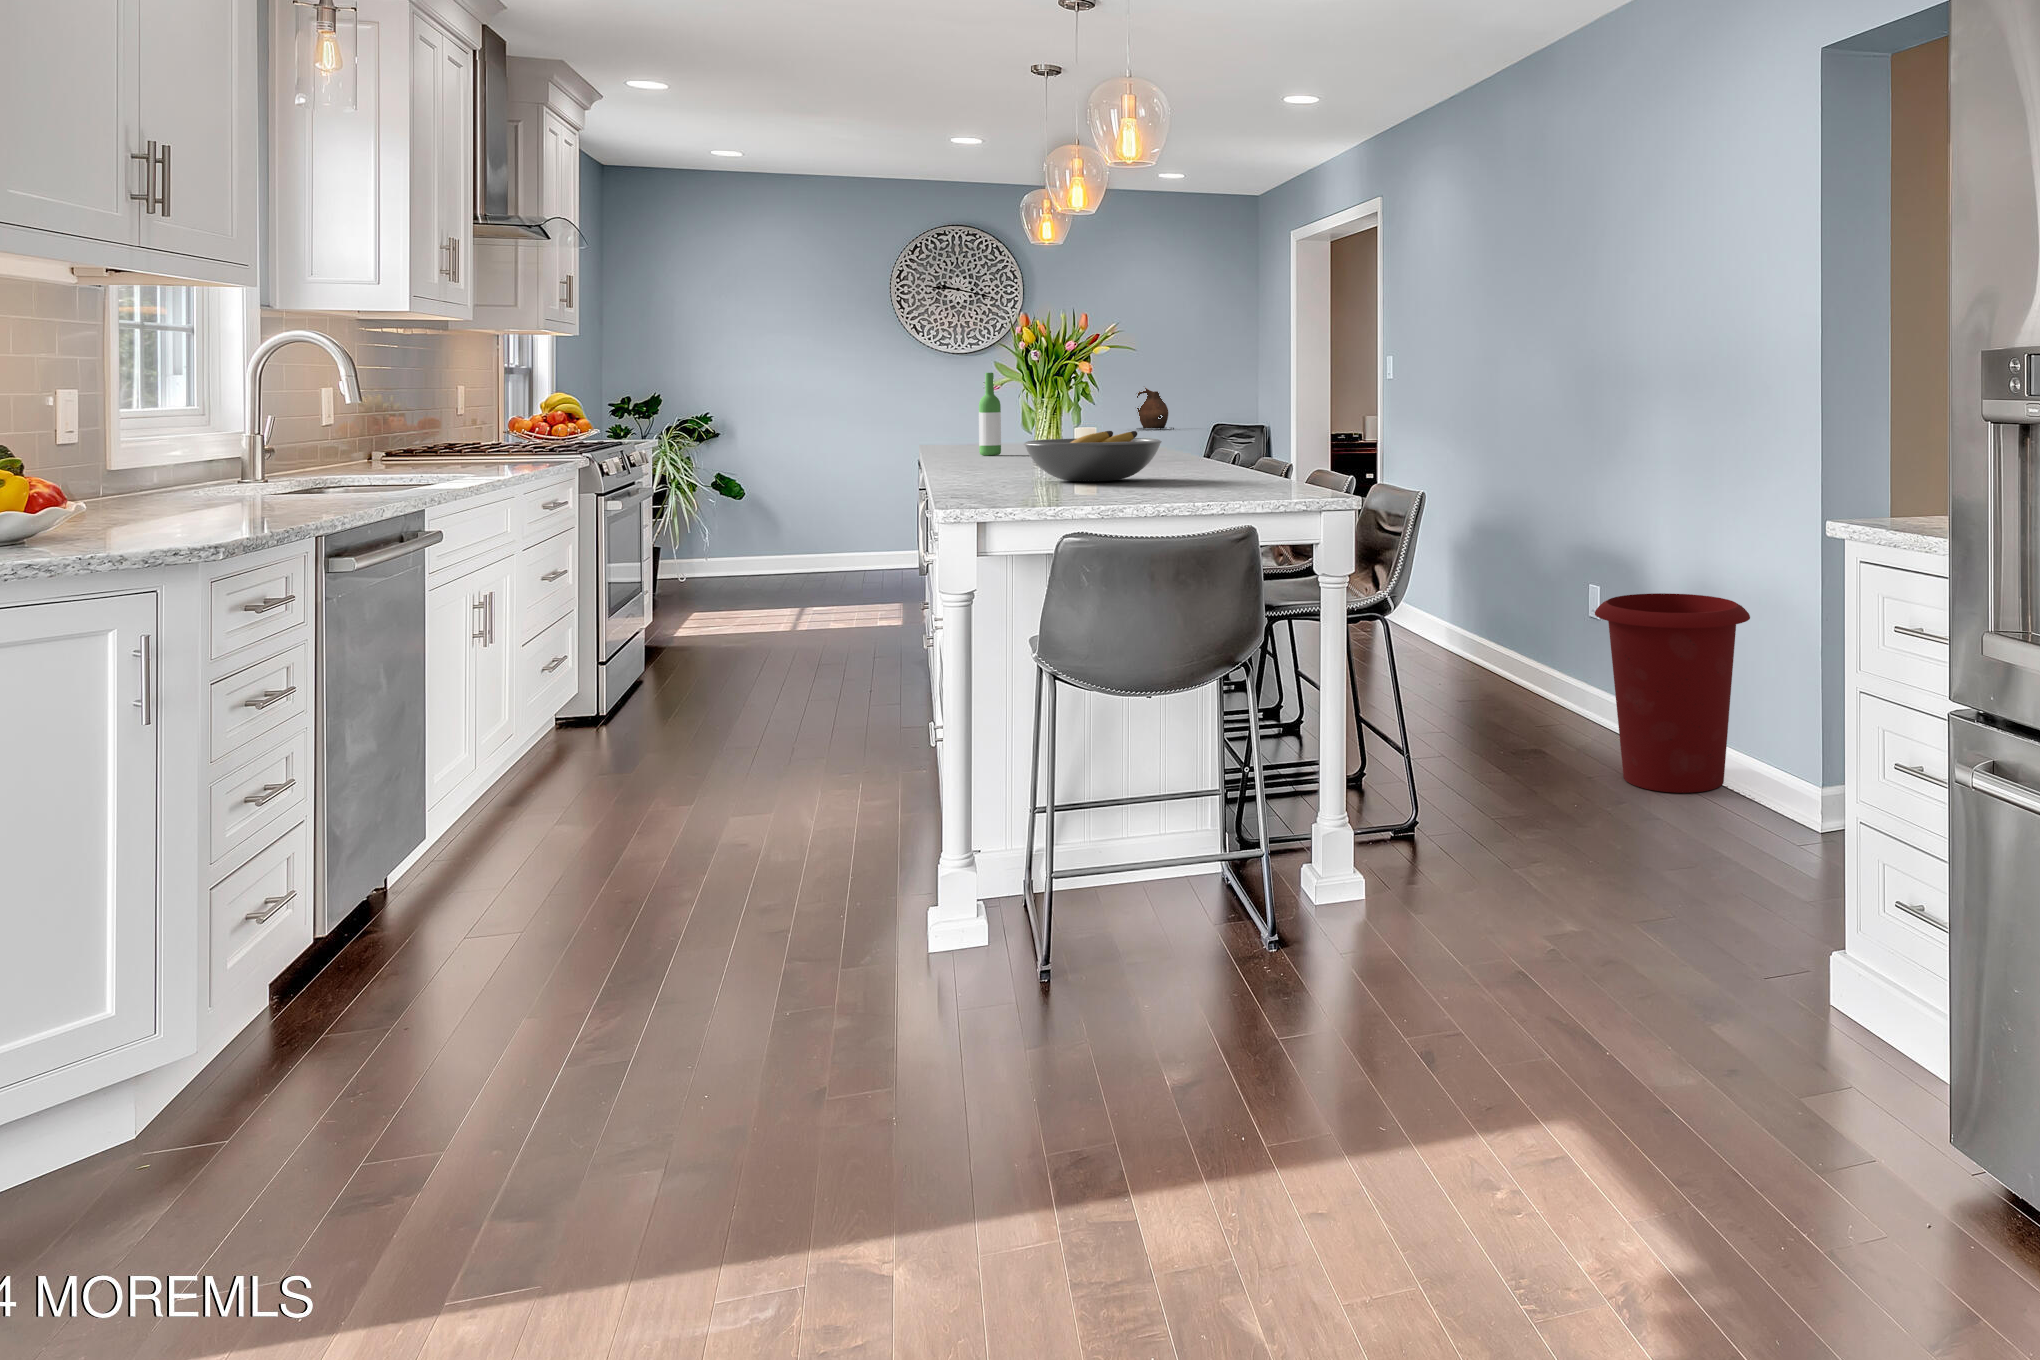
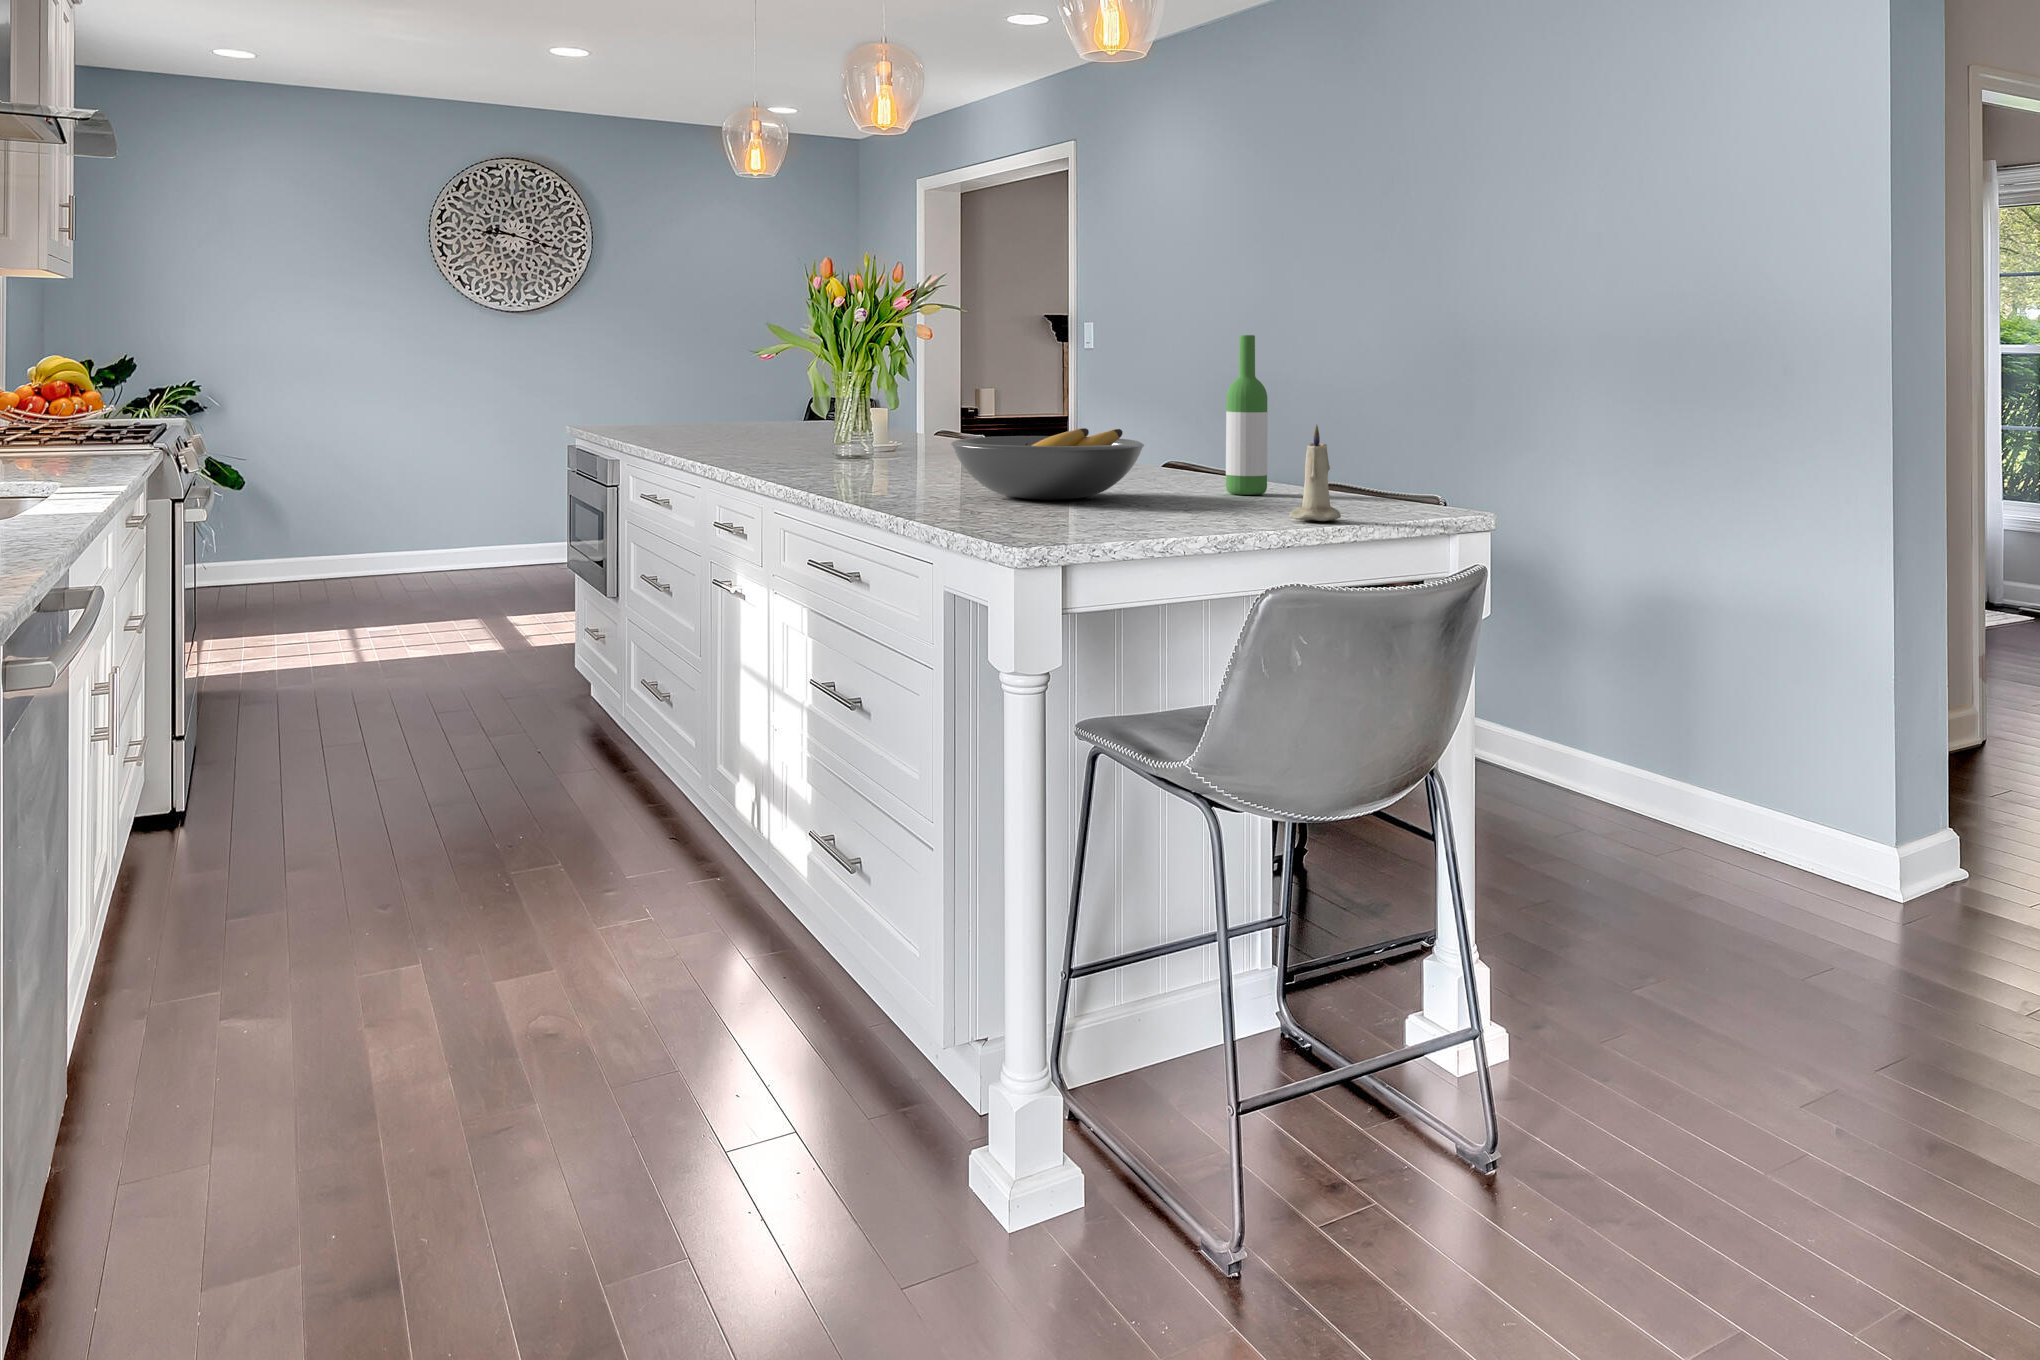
wine bottle: present [979,373,1001,455] -> present [1226,335,1268,495]
ceramic pitcher: present [1136,388,1174,429] -> none [721,357,766,408]
candle: none [1196,424,1233,491] -> present [1290,425,1341,521]
waste bin: present [1595,593,1750,793] -> none [1575,627,1781,881]

